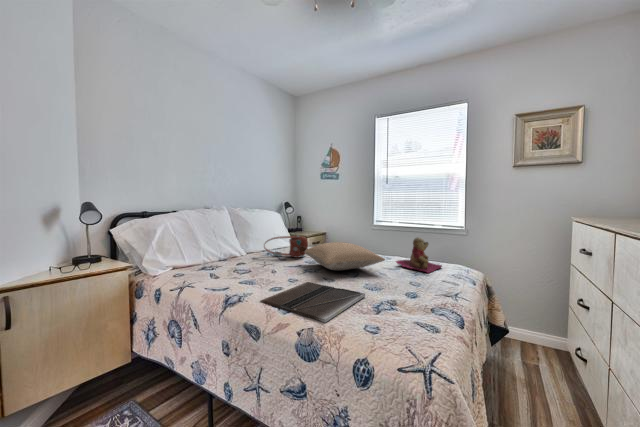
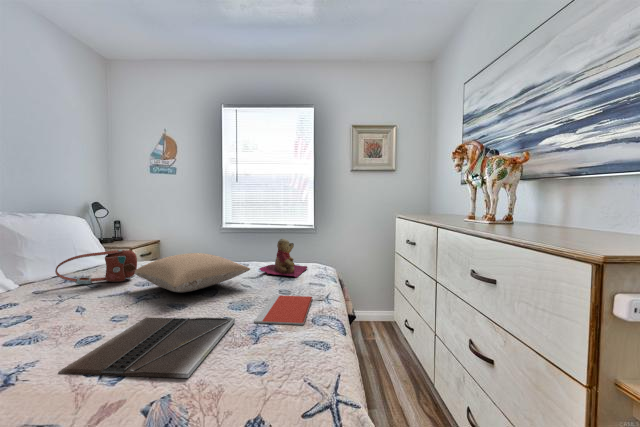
notebook: none [380,284,437,310] -> present [254,295,312,325]

